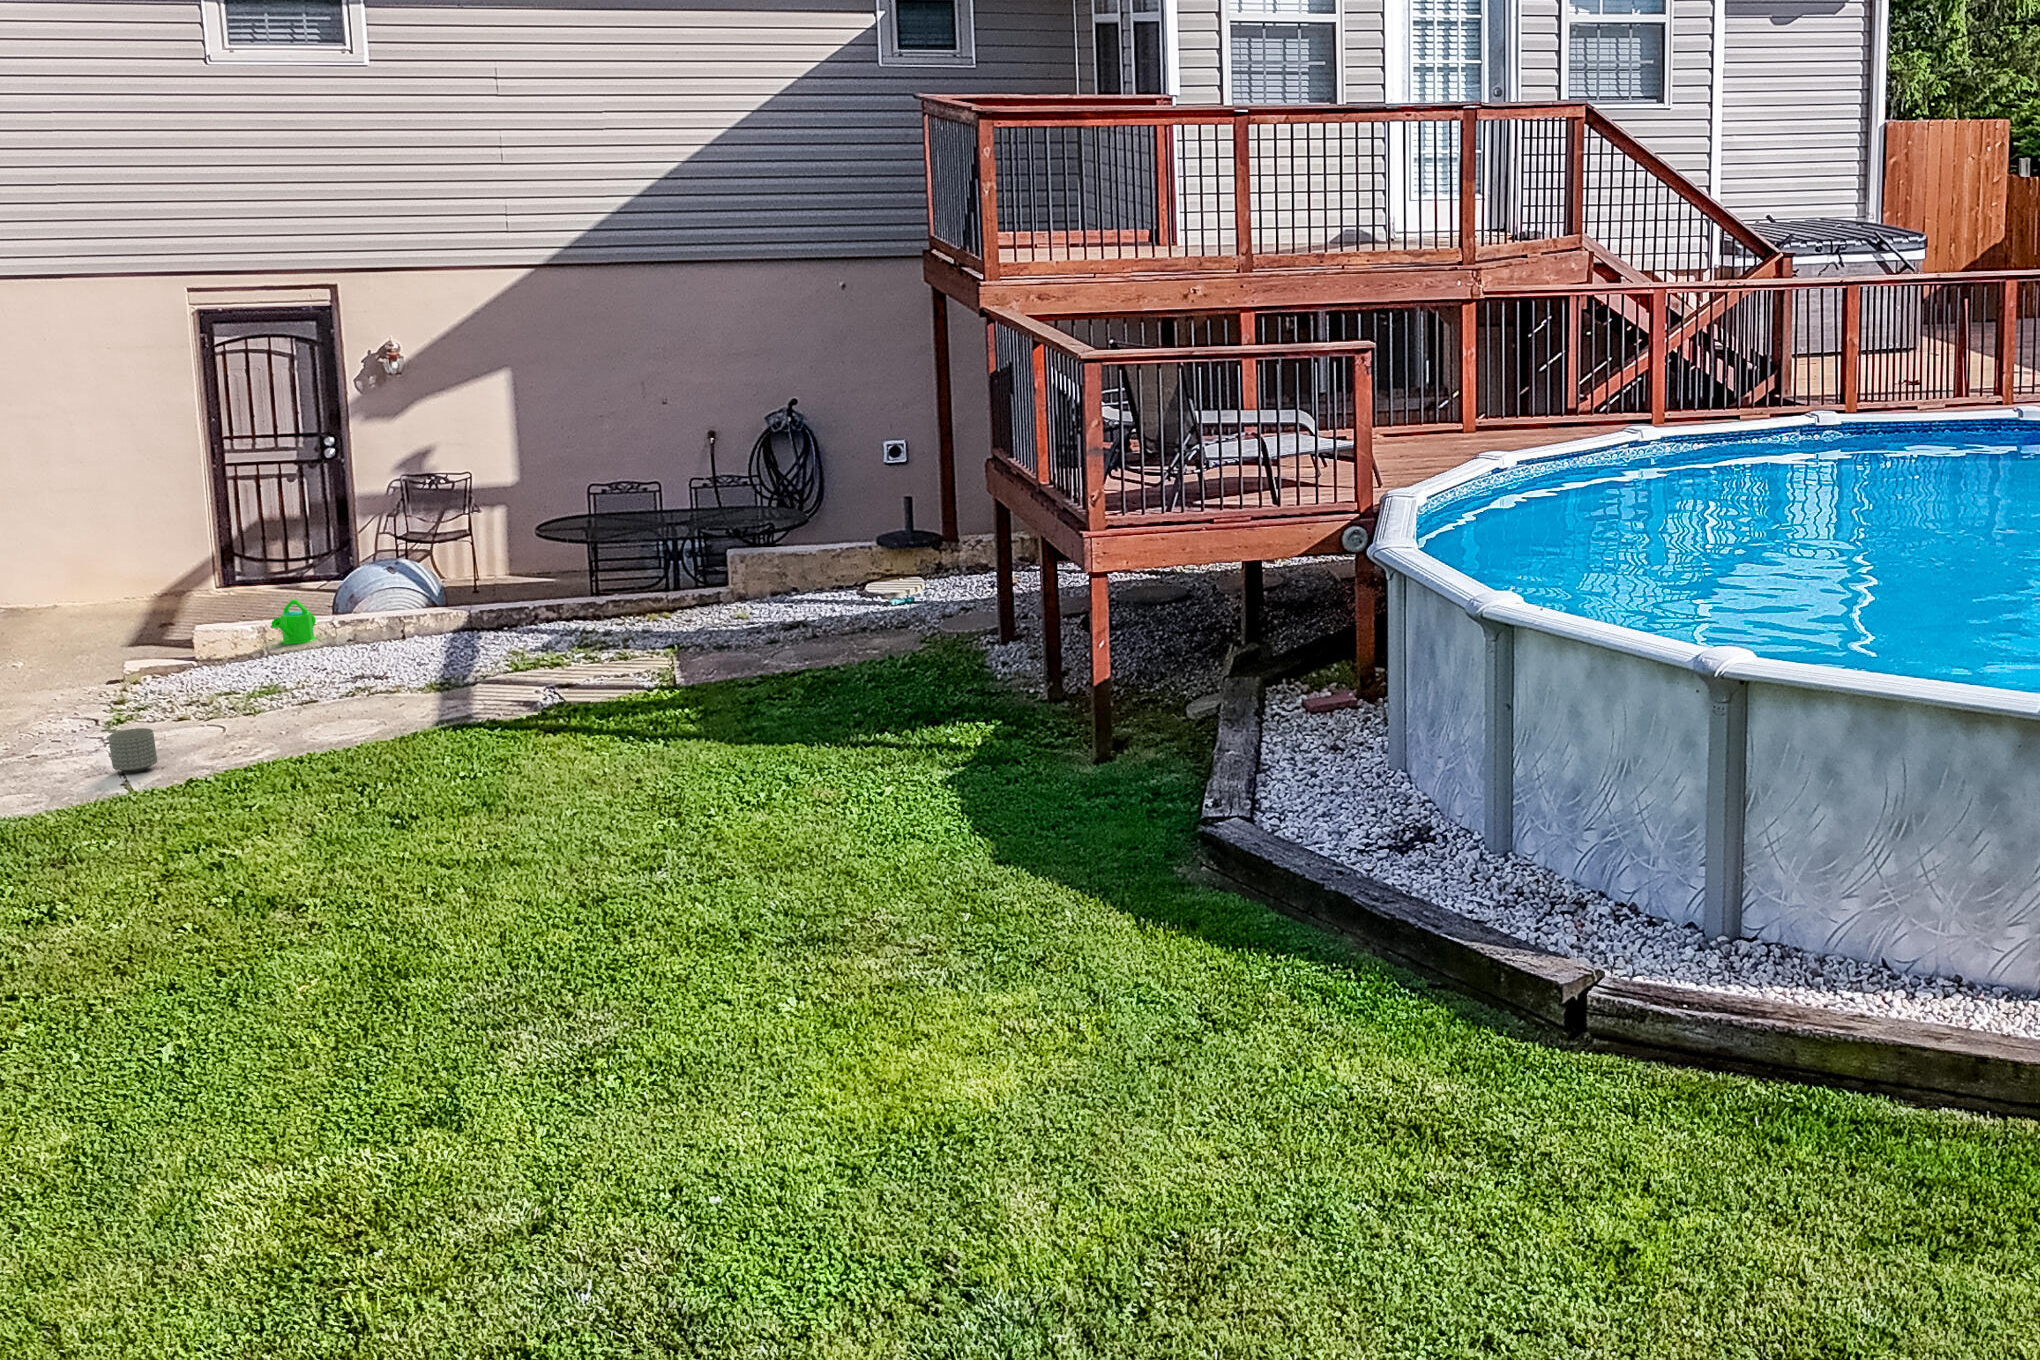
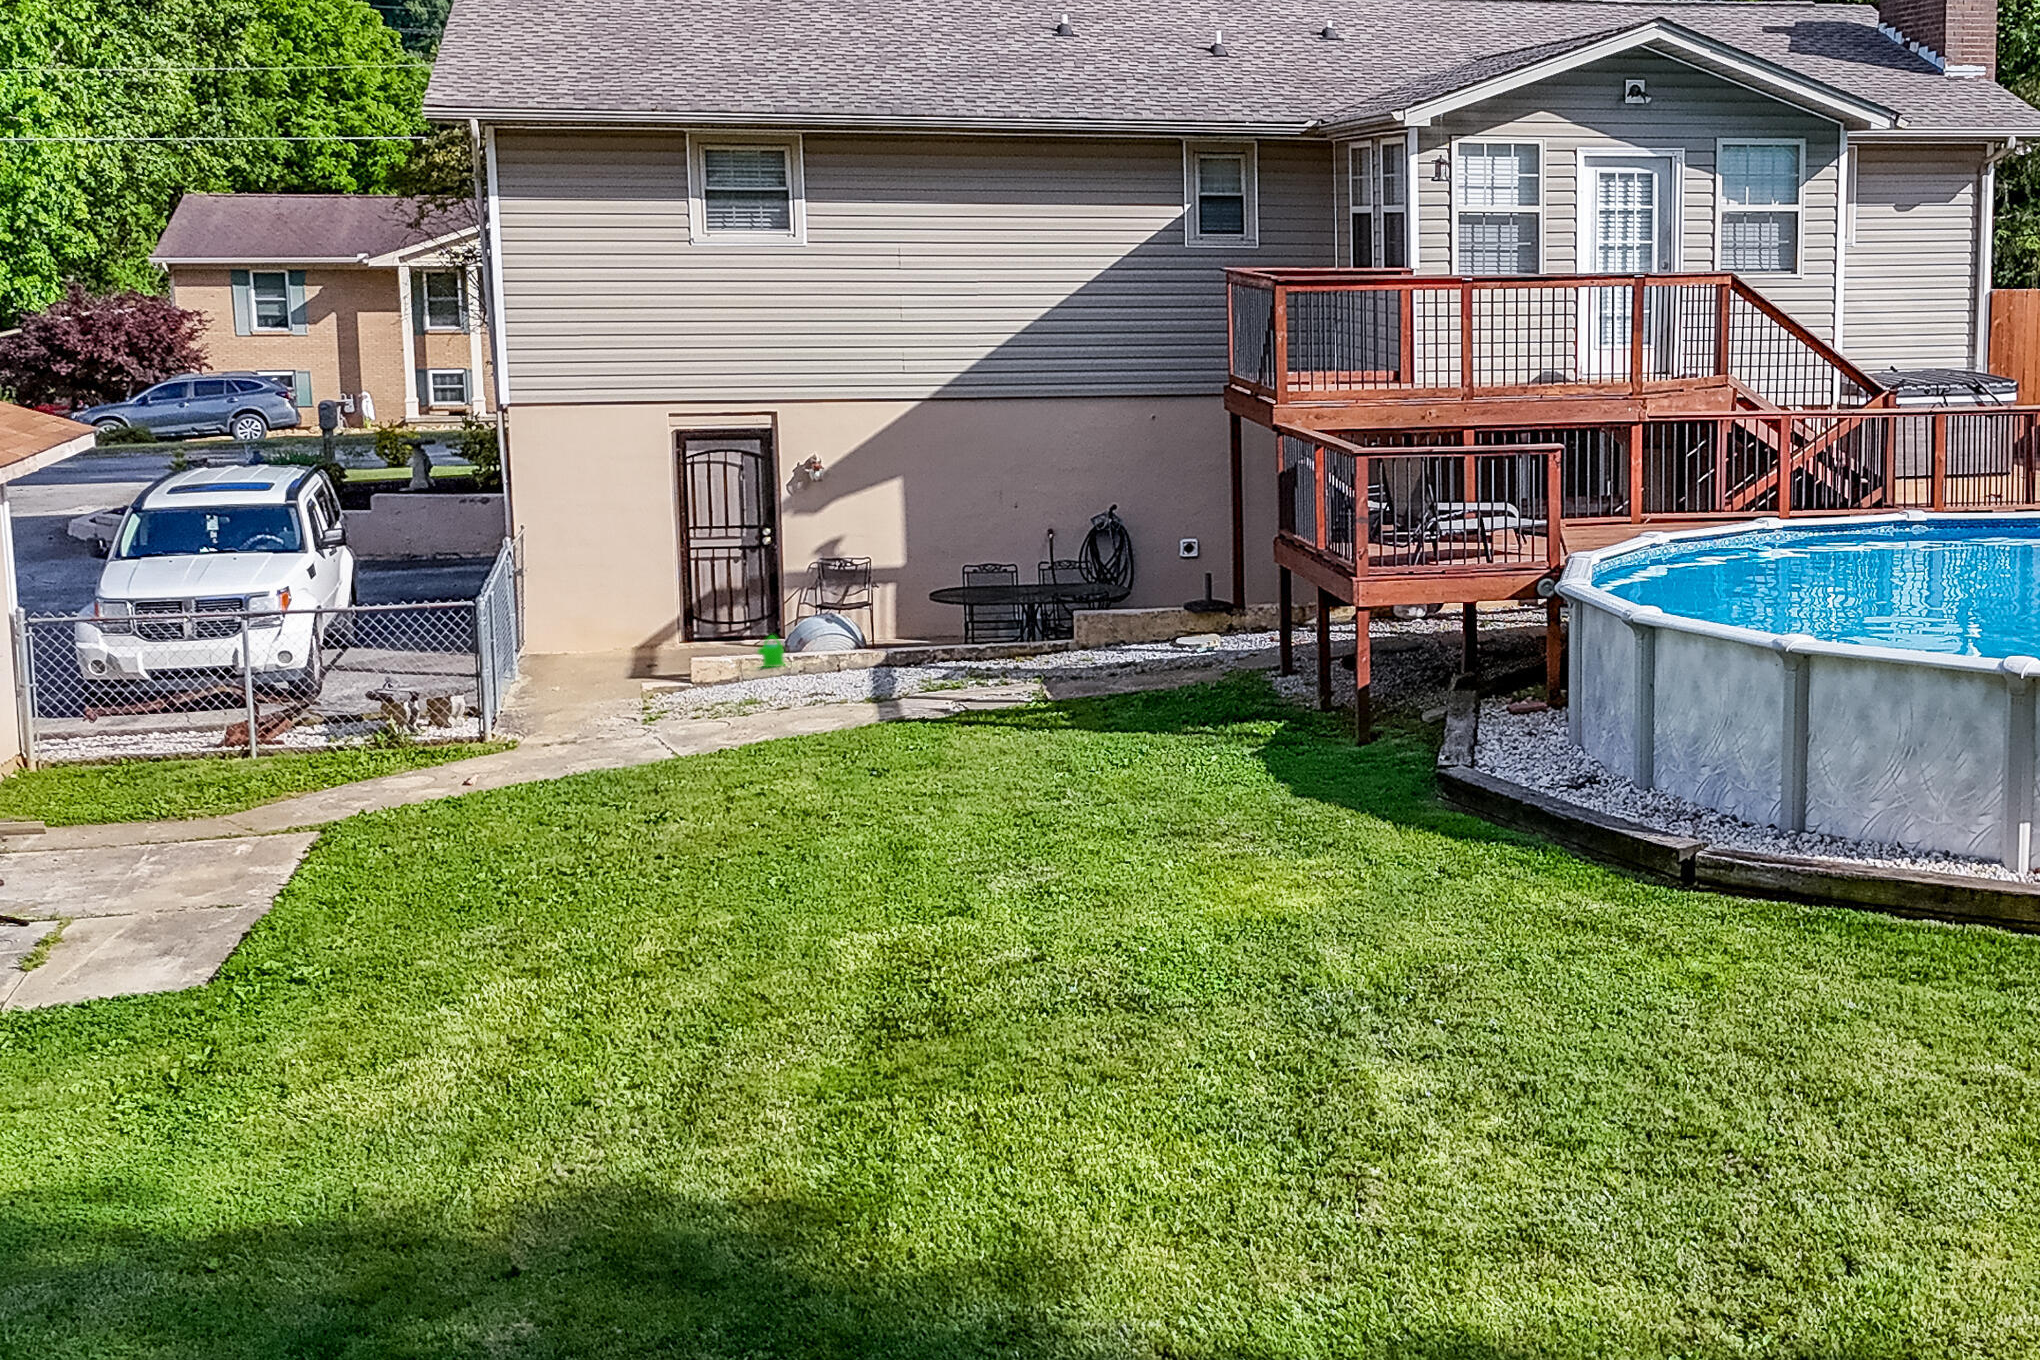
planter: present [108,728,157,773] -> none [702,695,731,724]

